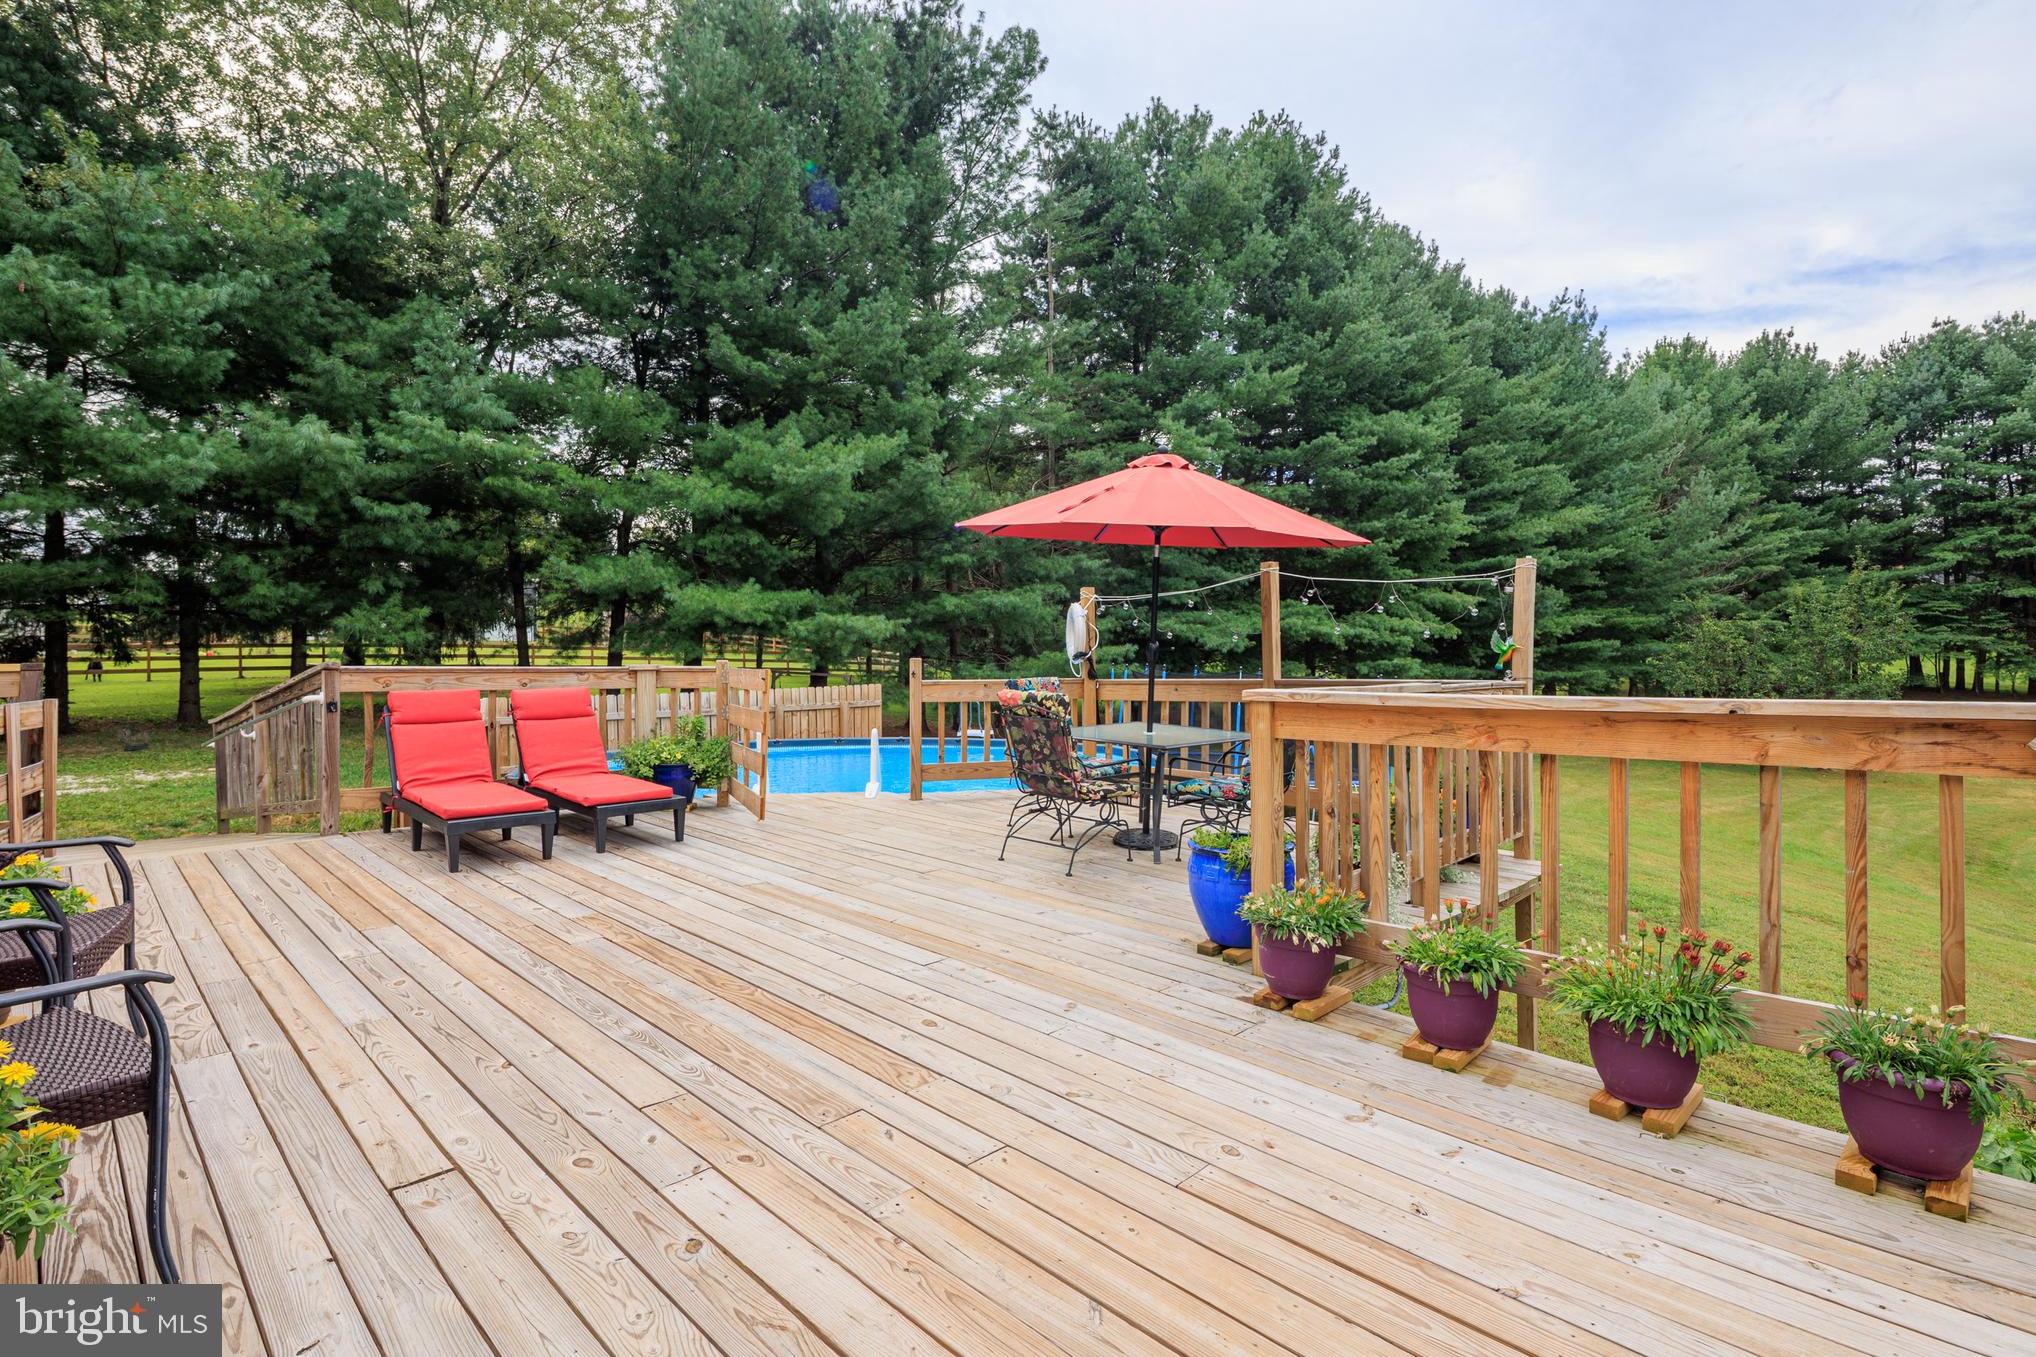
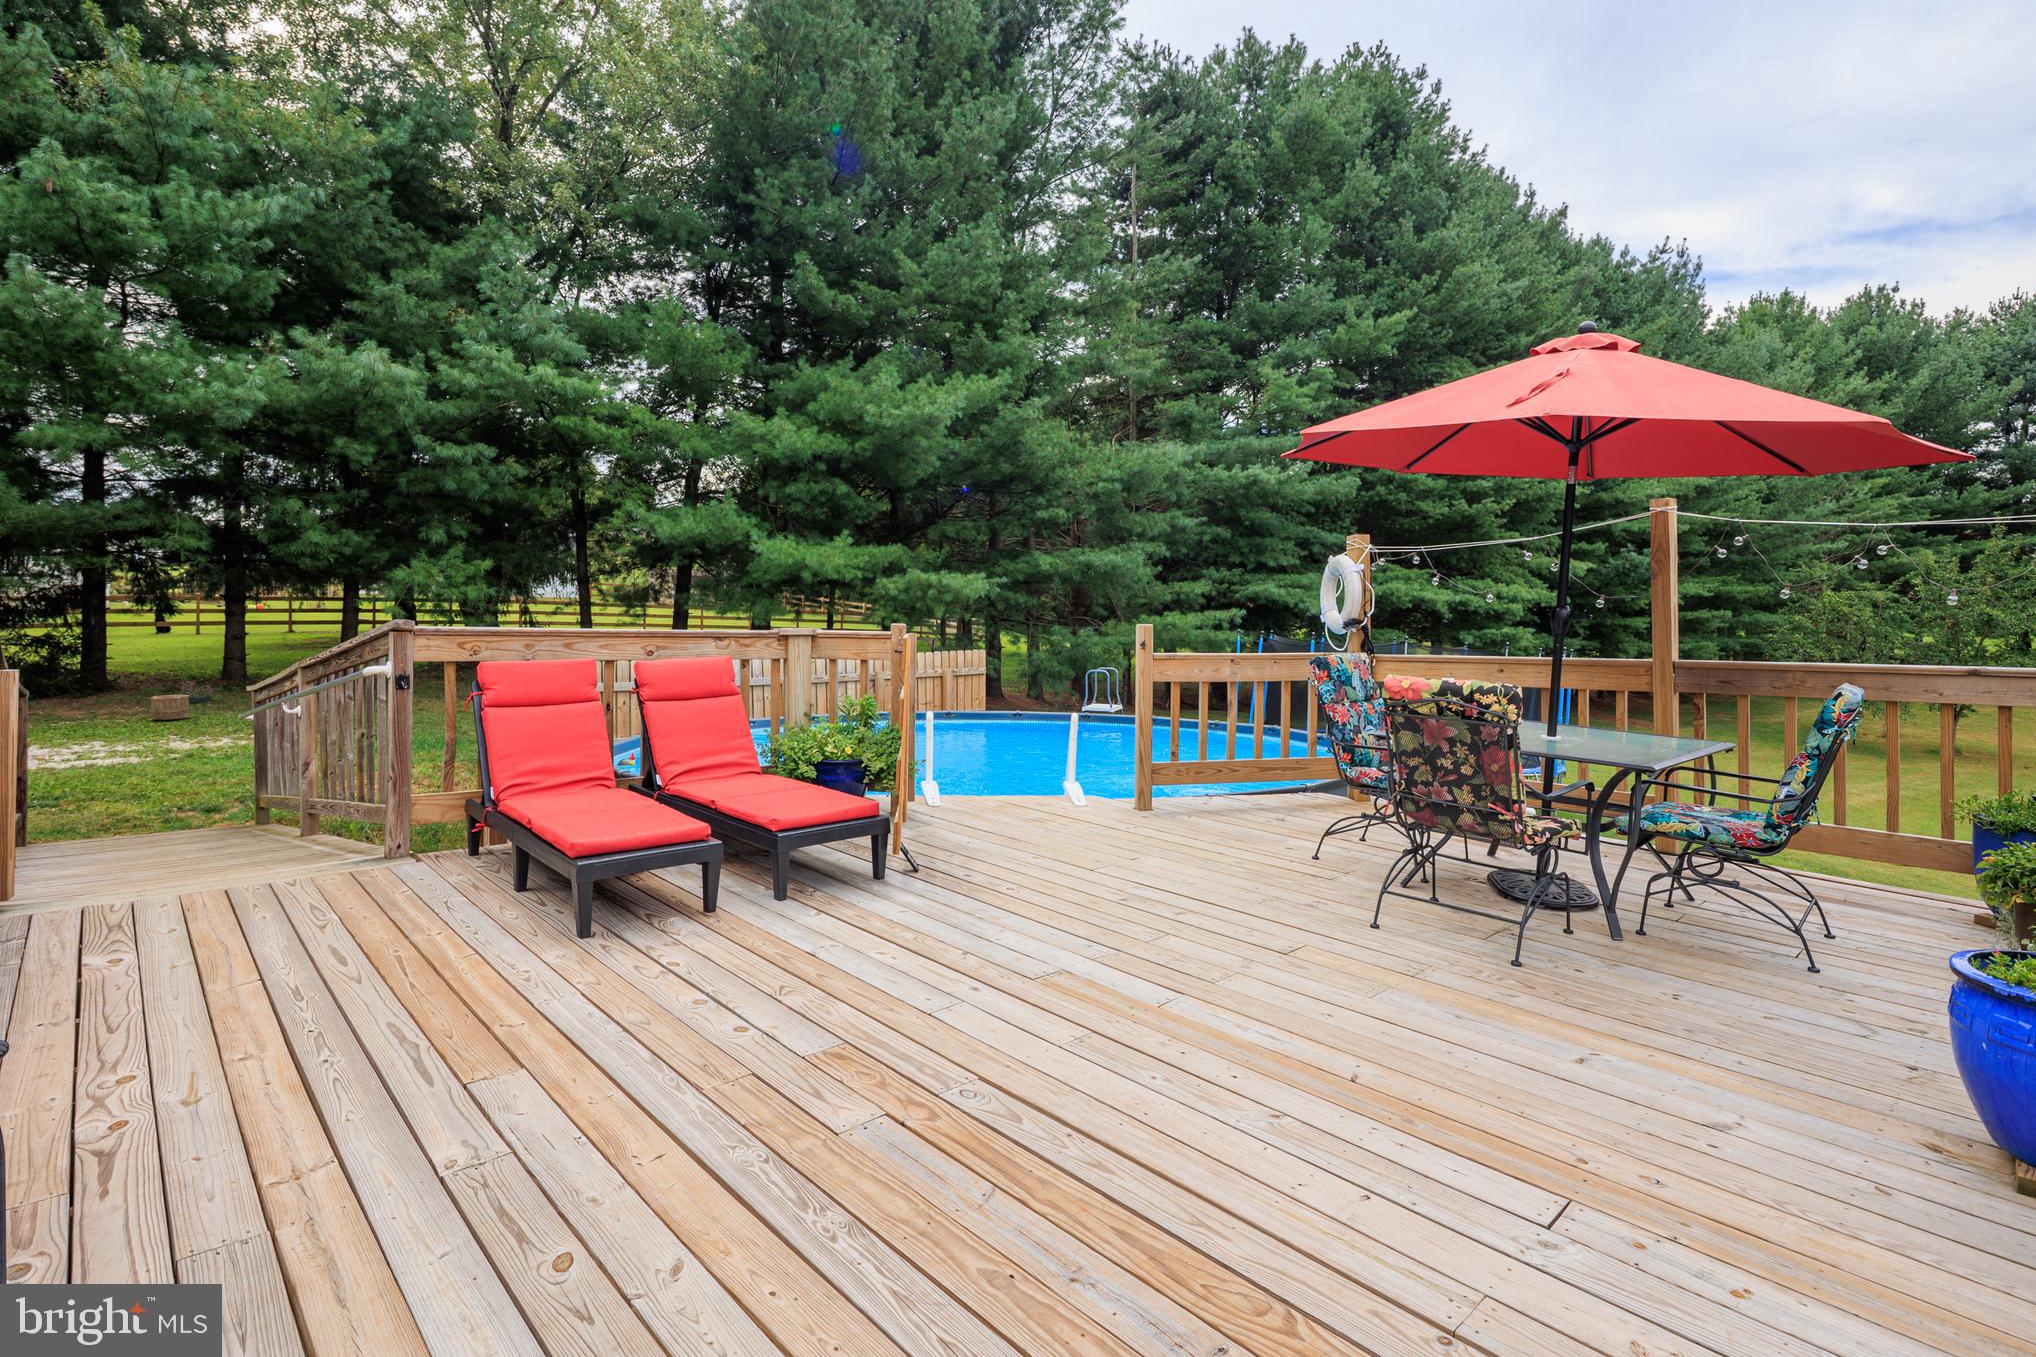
wooden bucket: none [81,743,121,768] -> present [150,695,189,720]

